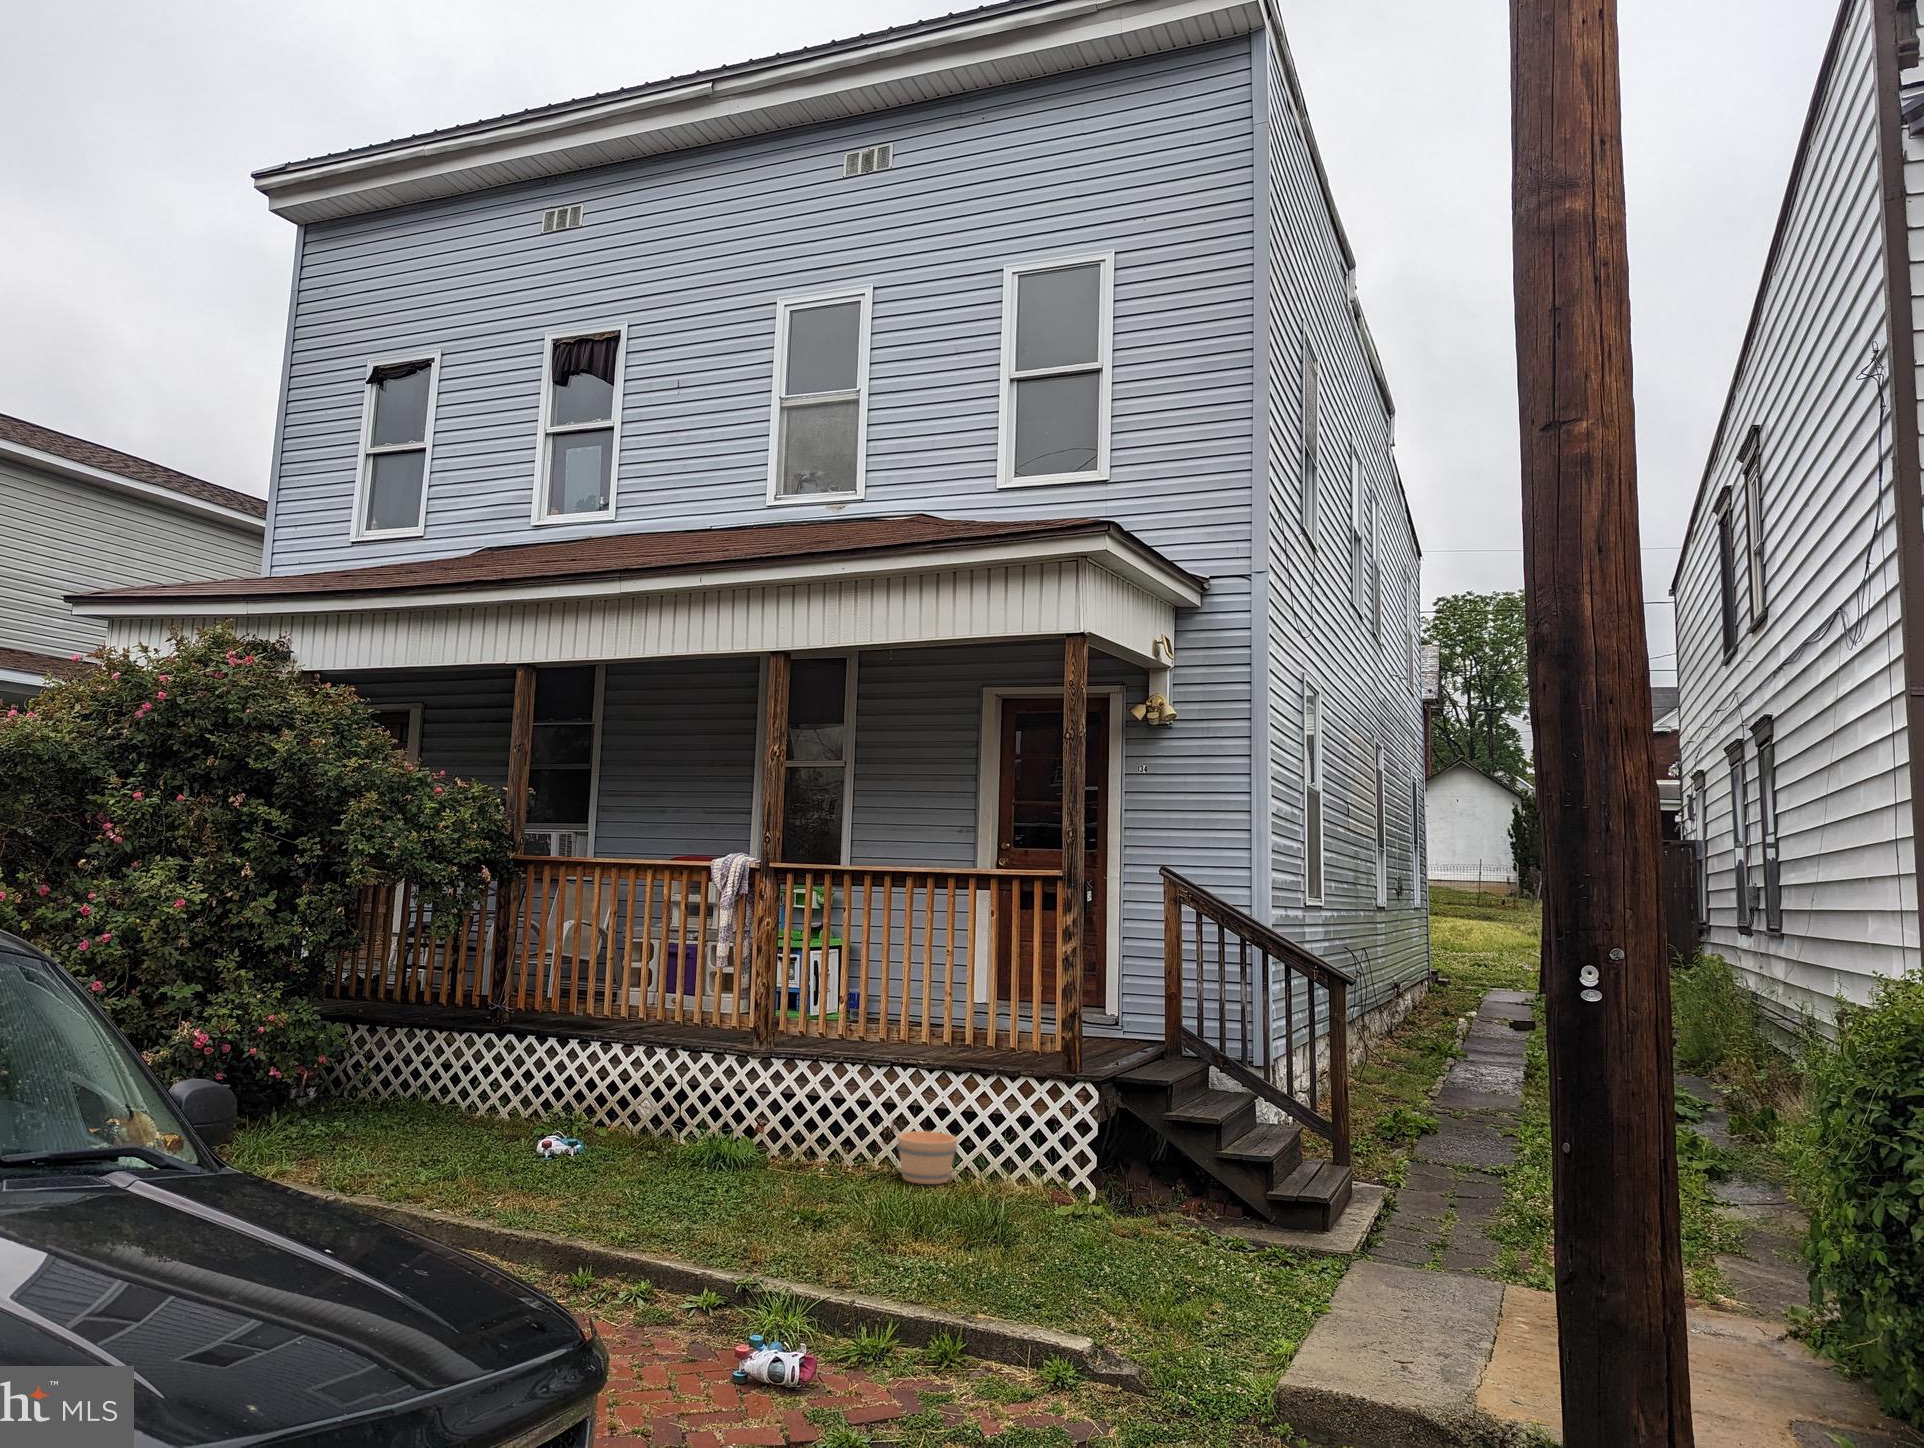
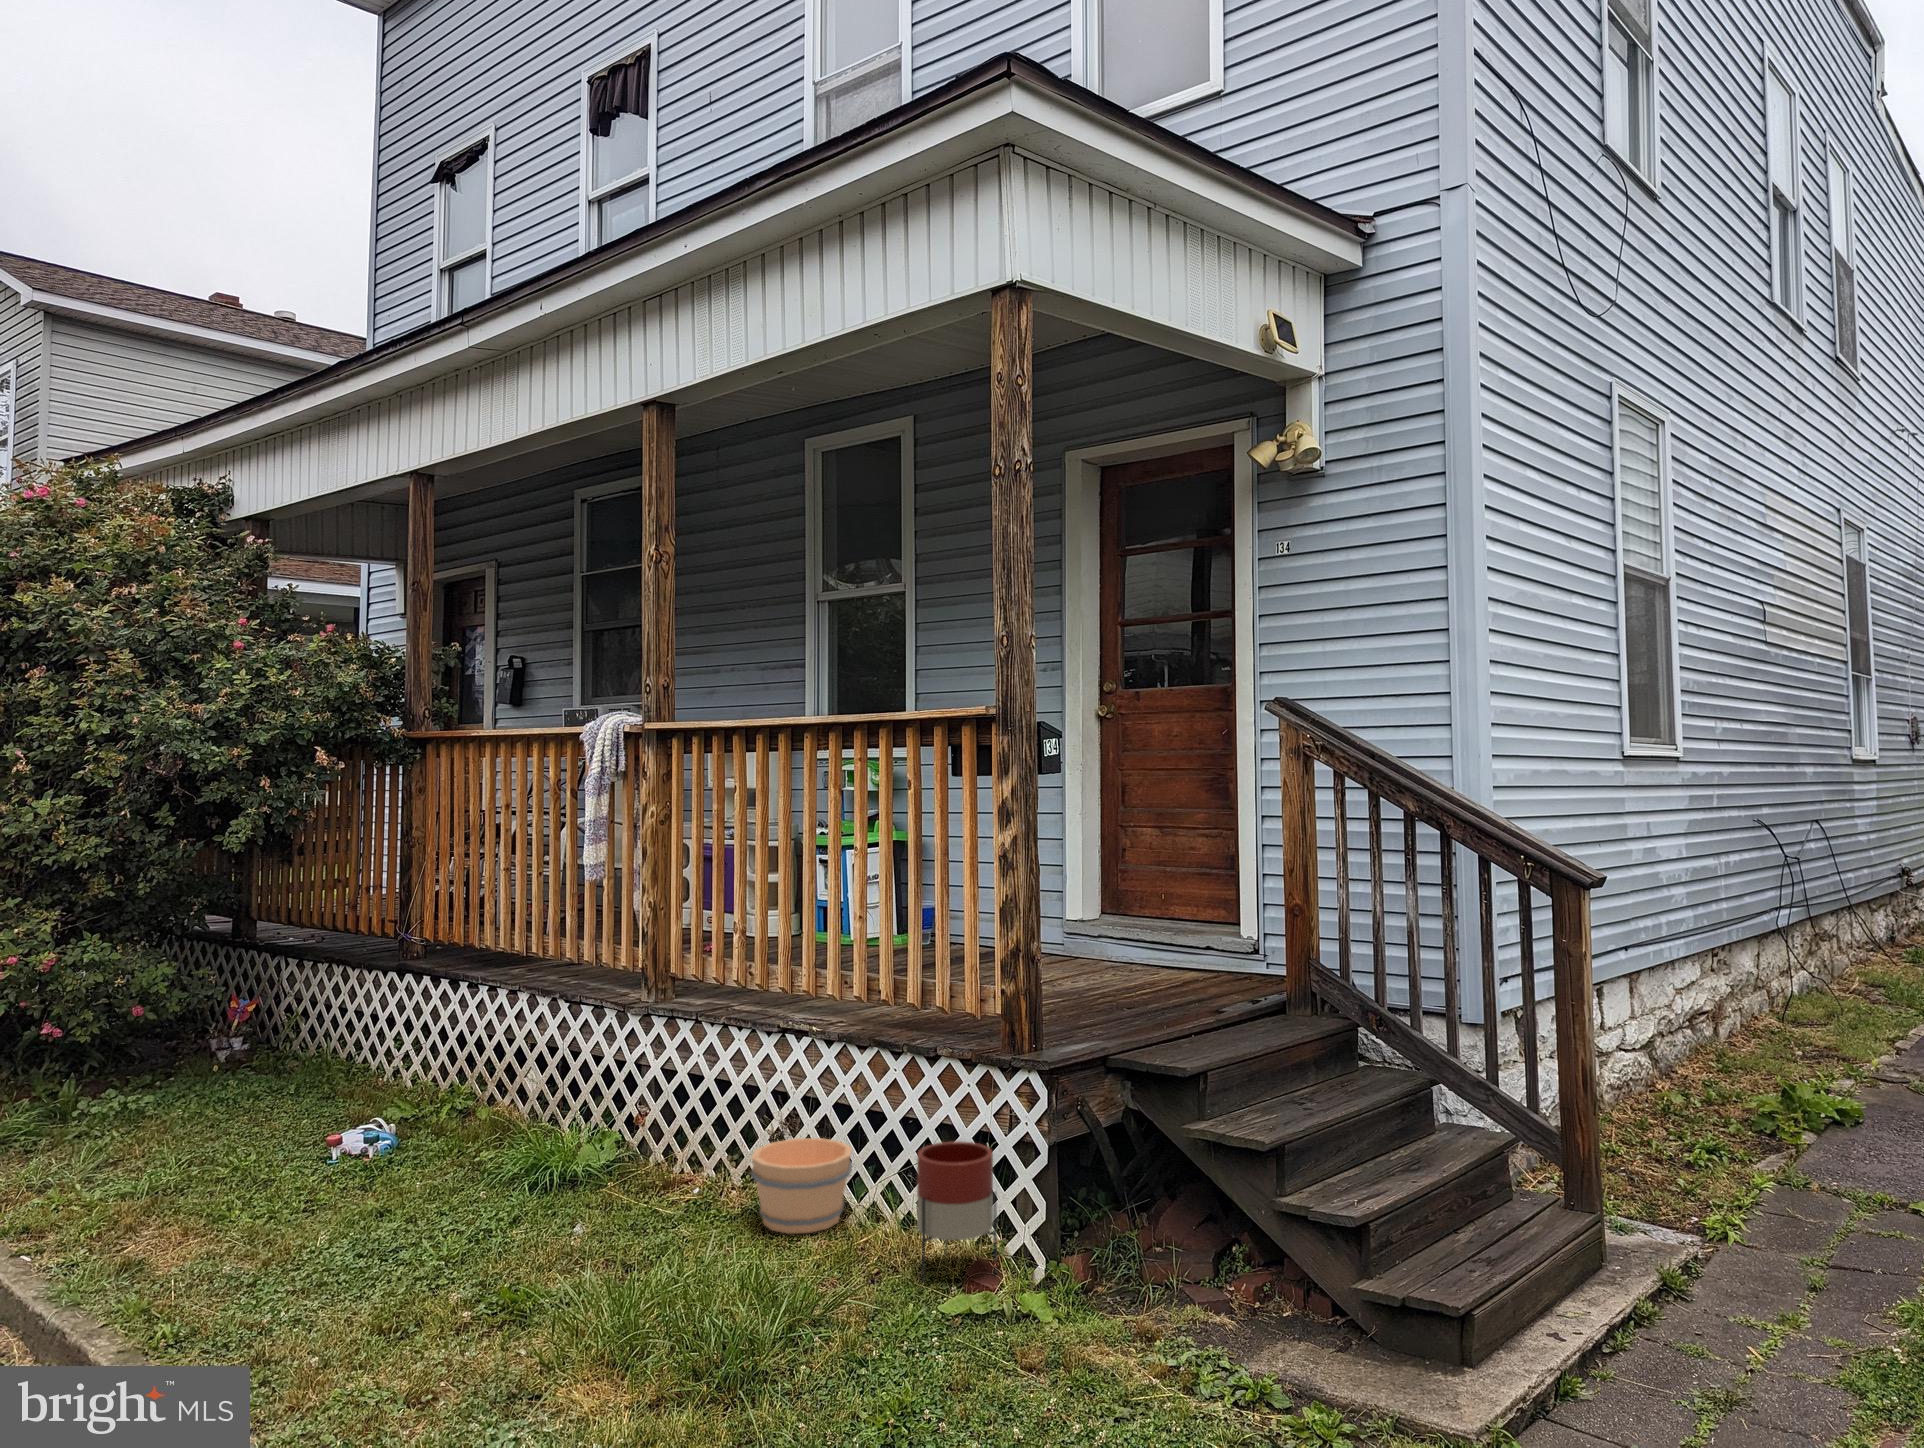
planter: none [1023,1124,1070,1201] -> present [917,1141,997,1282]

